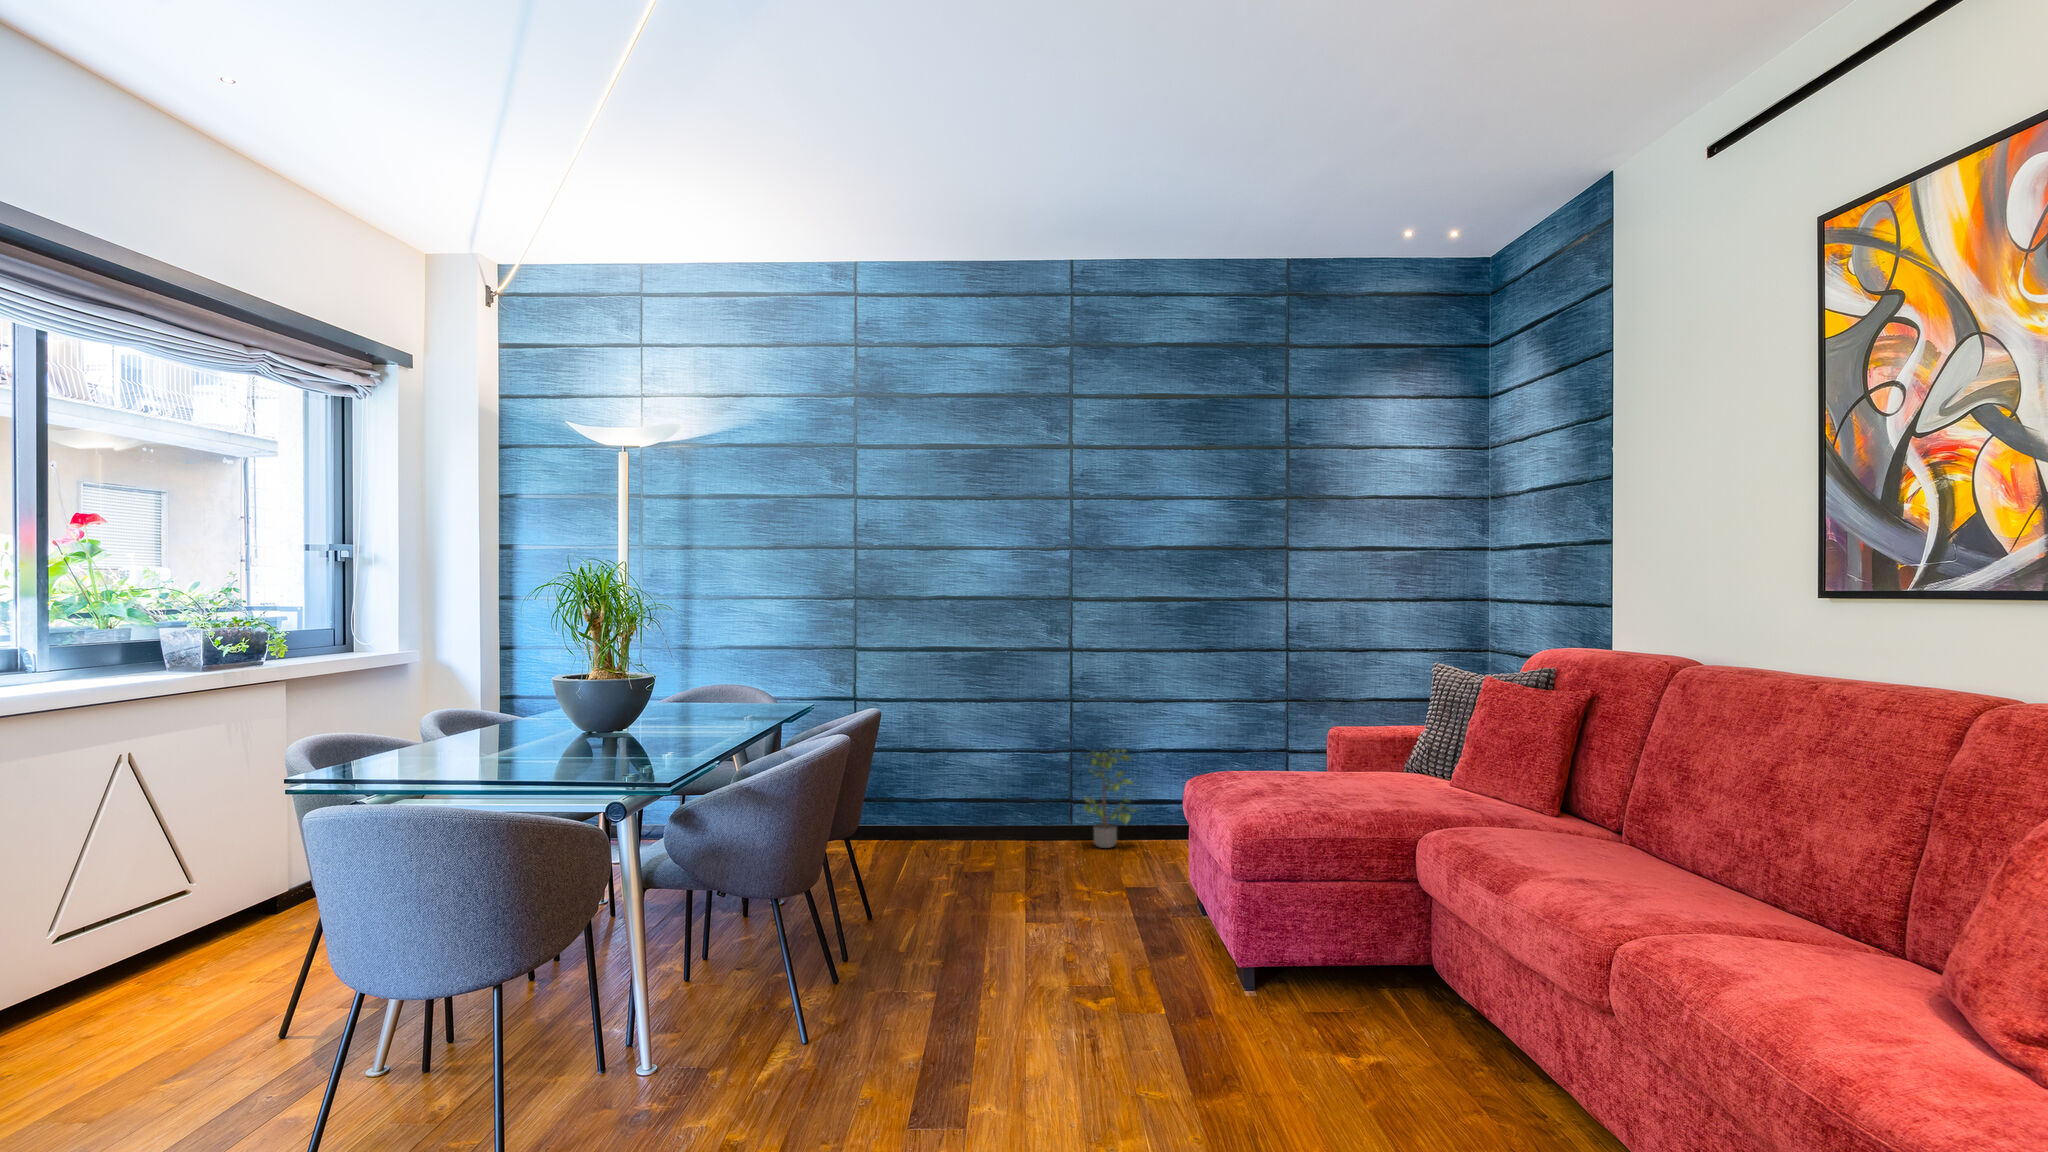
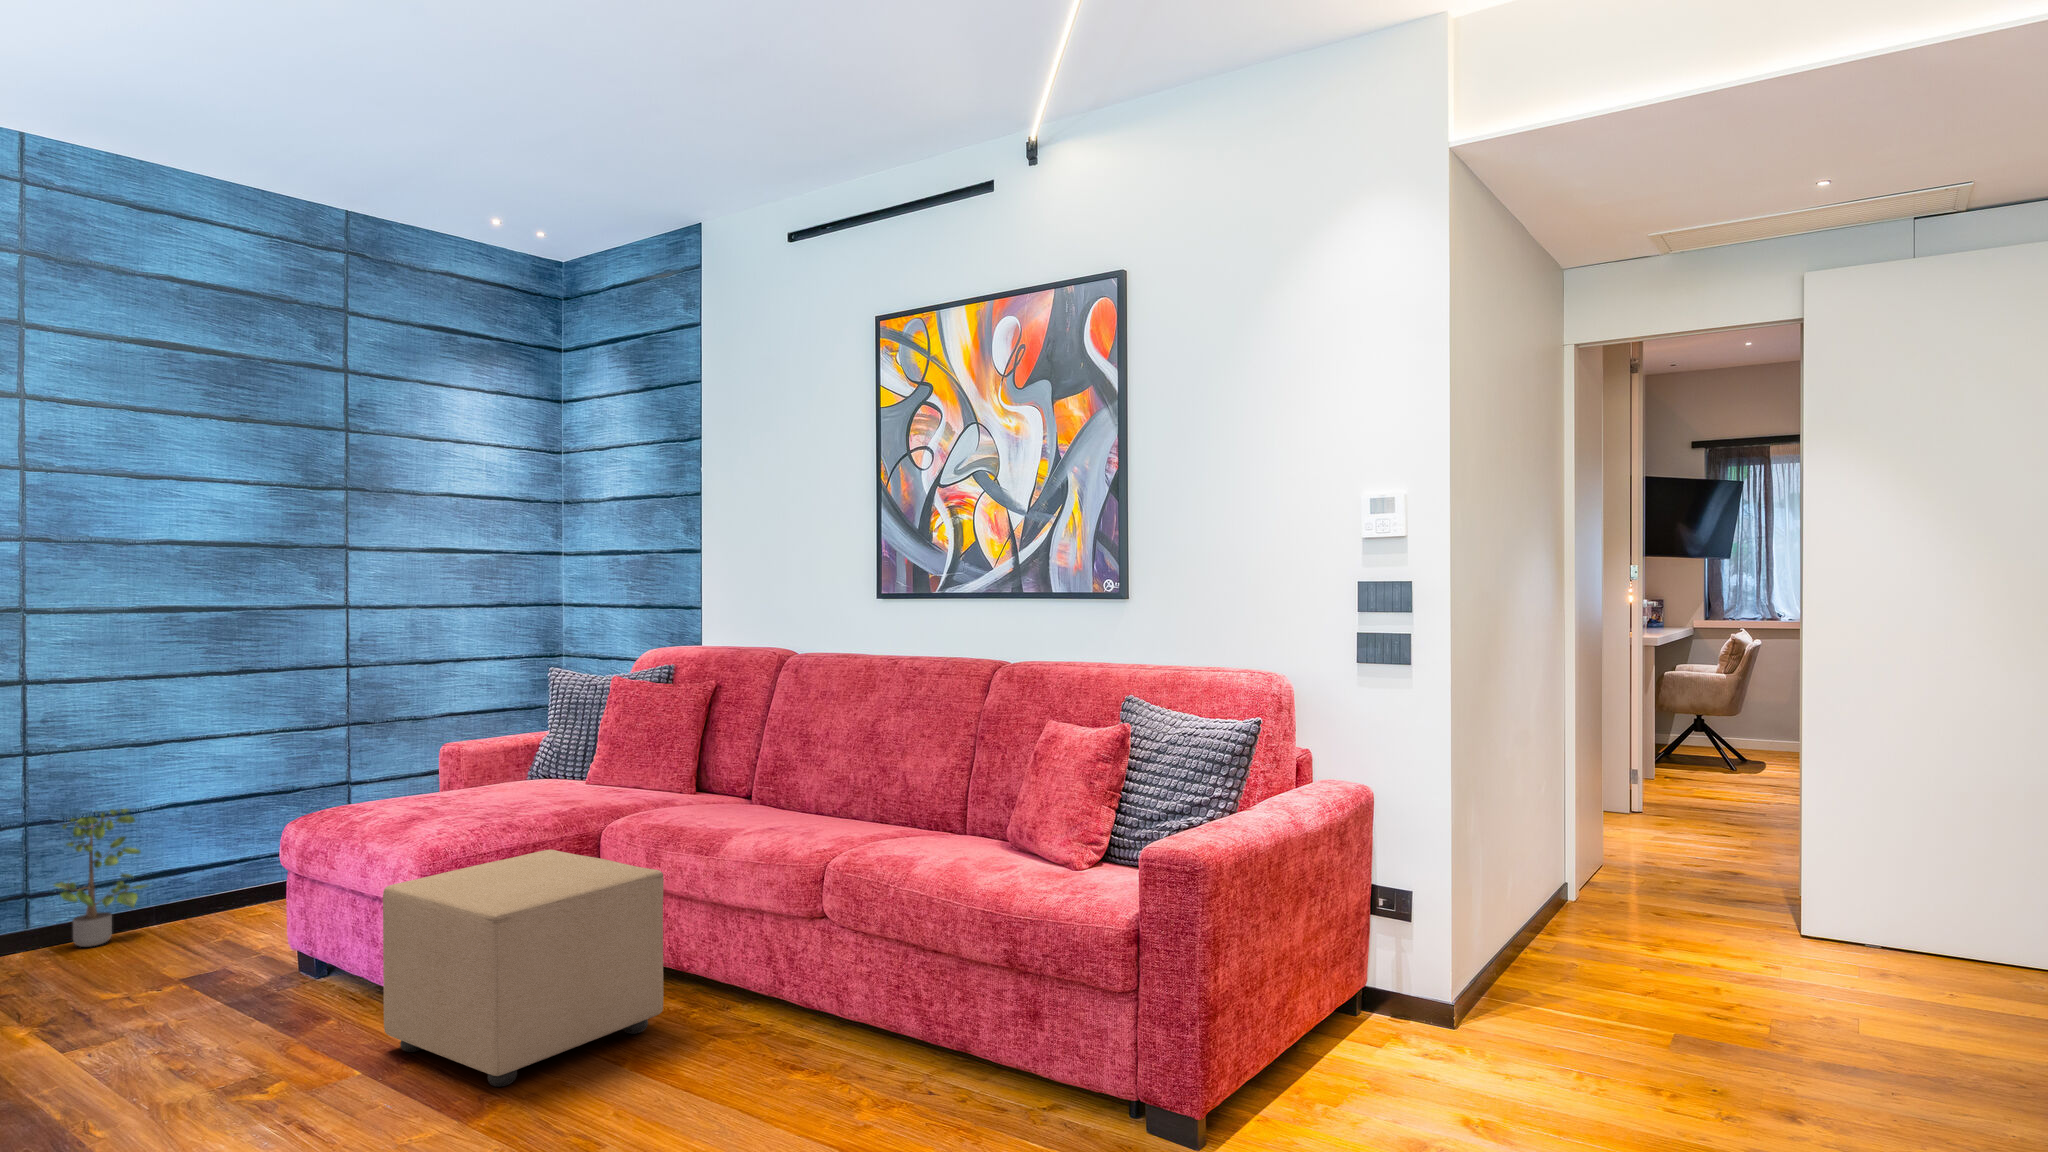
ottoman: none [1194,848,1441,1076] -> present [383,850,664,1087]

